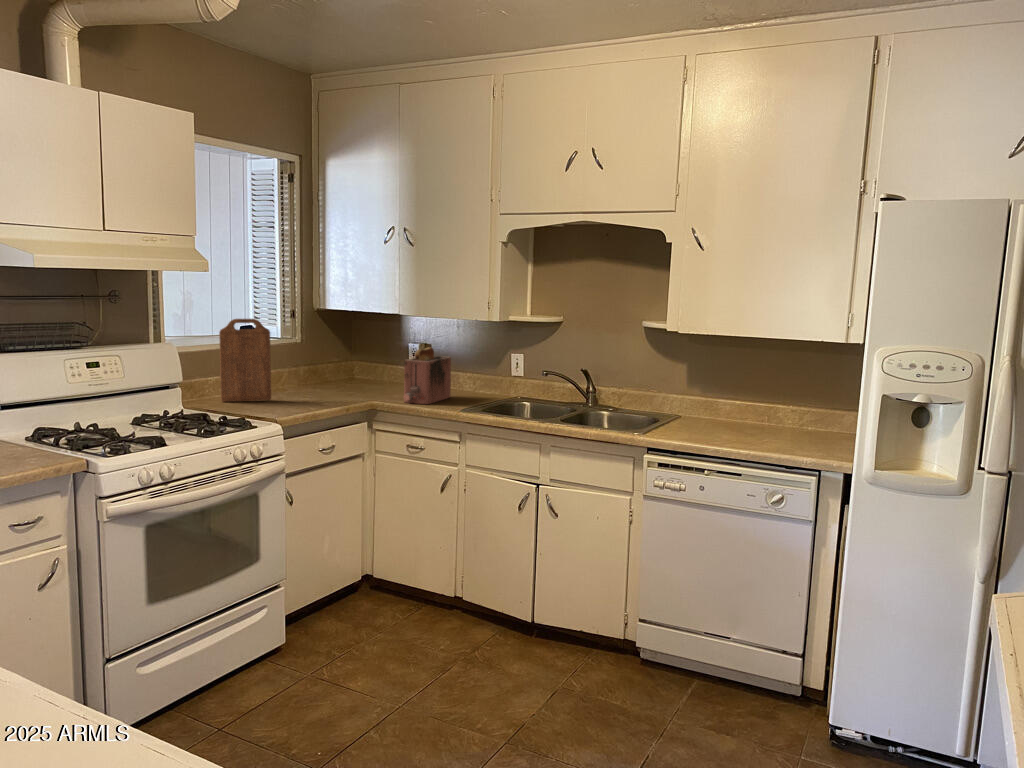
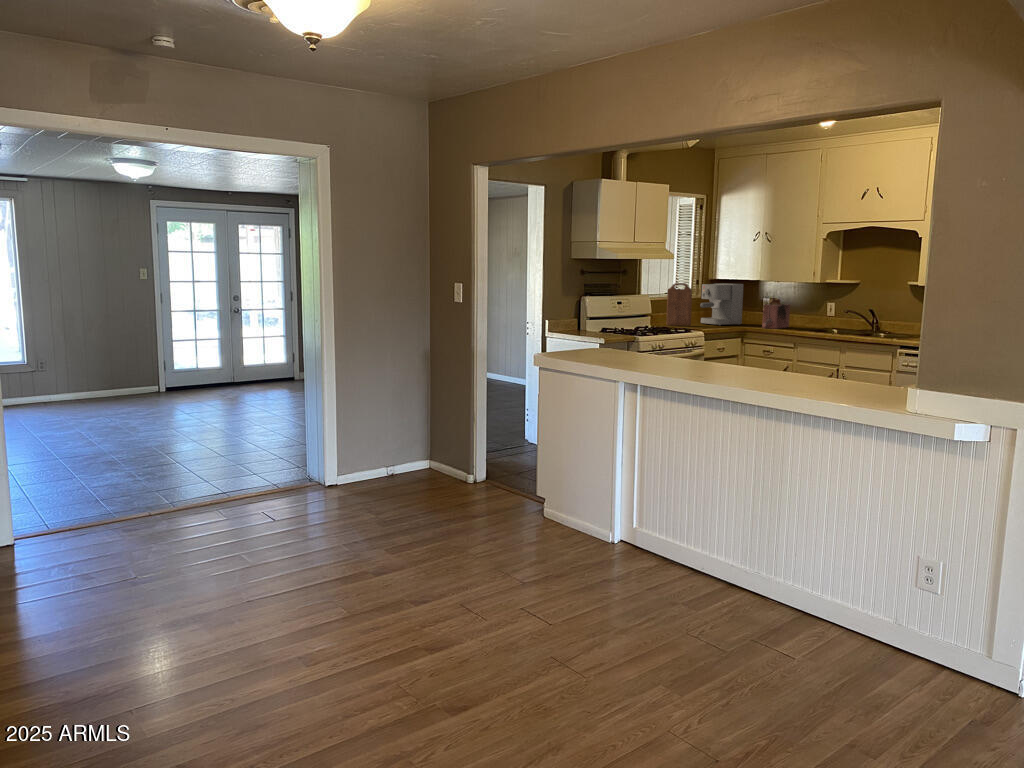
coffee maker: none [289,317,370,397] -> present [700,283,743,326]

